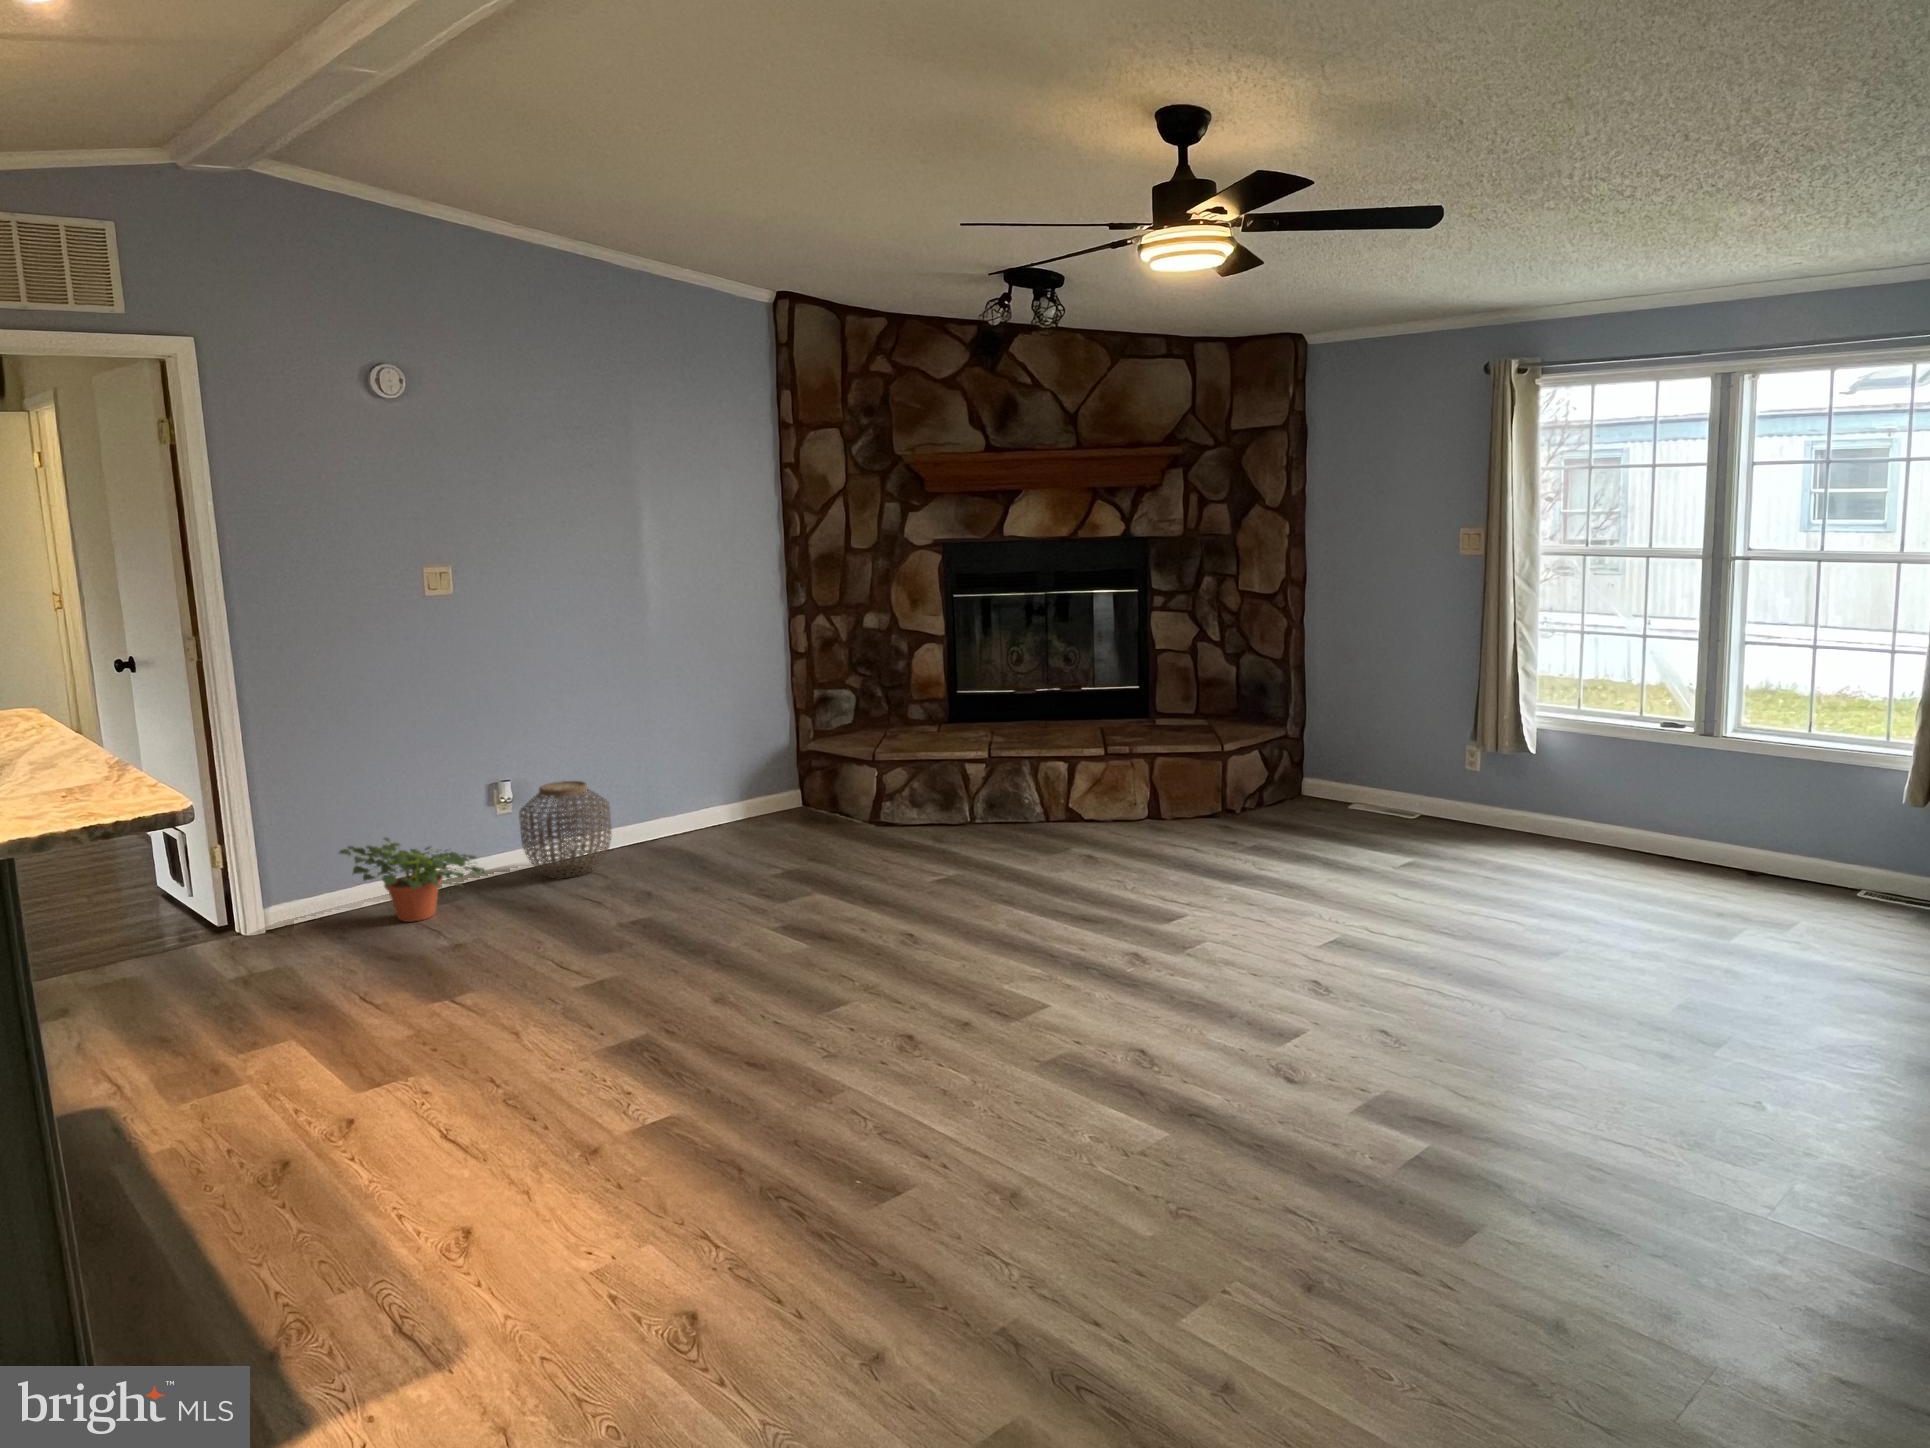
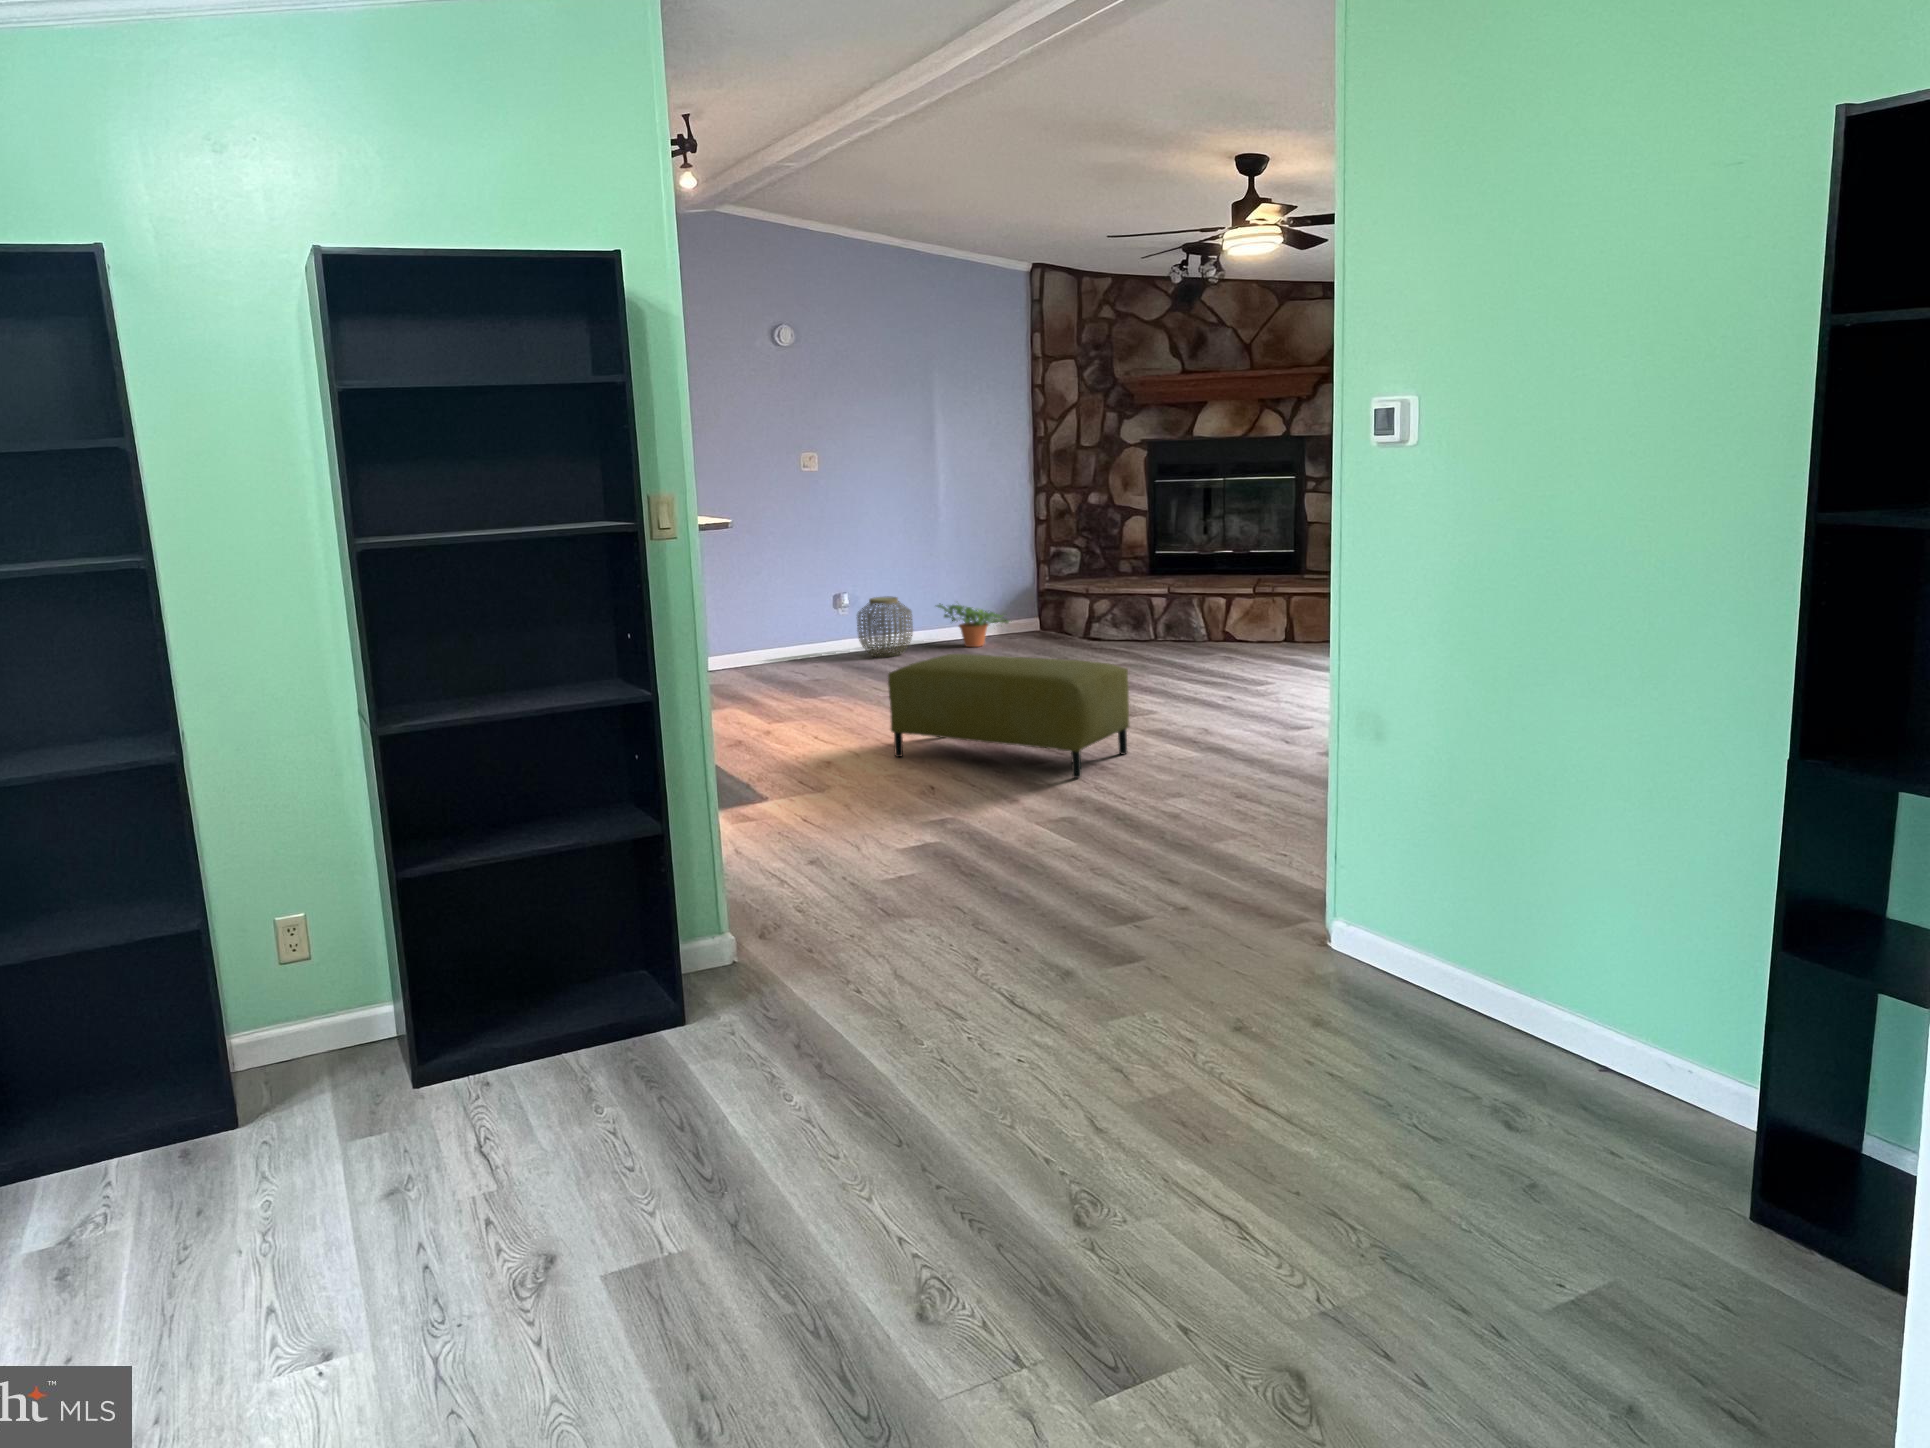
potted plant: present [339,838,484,922] -> present [937,604,1009,647]
ottoman: none [547,948,1006,1224] -> present [888,654,1129,778]

